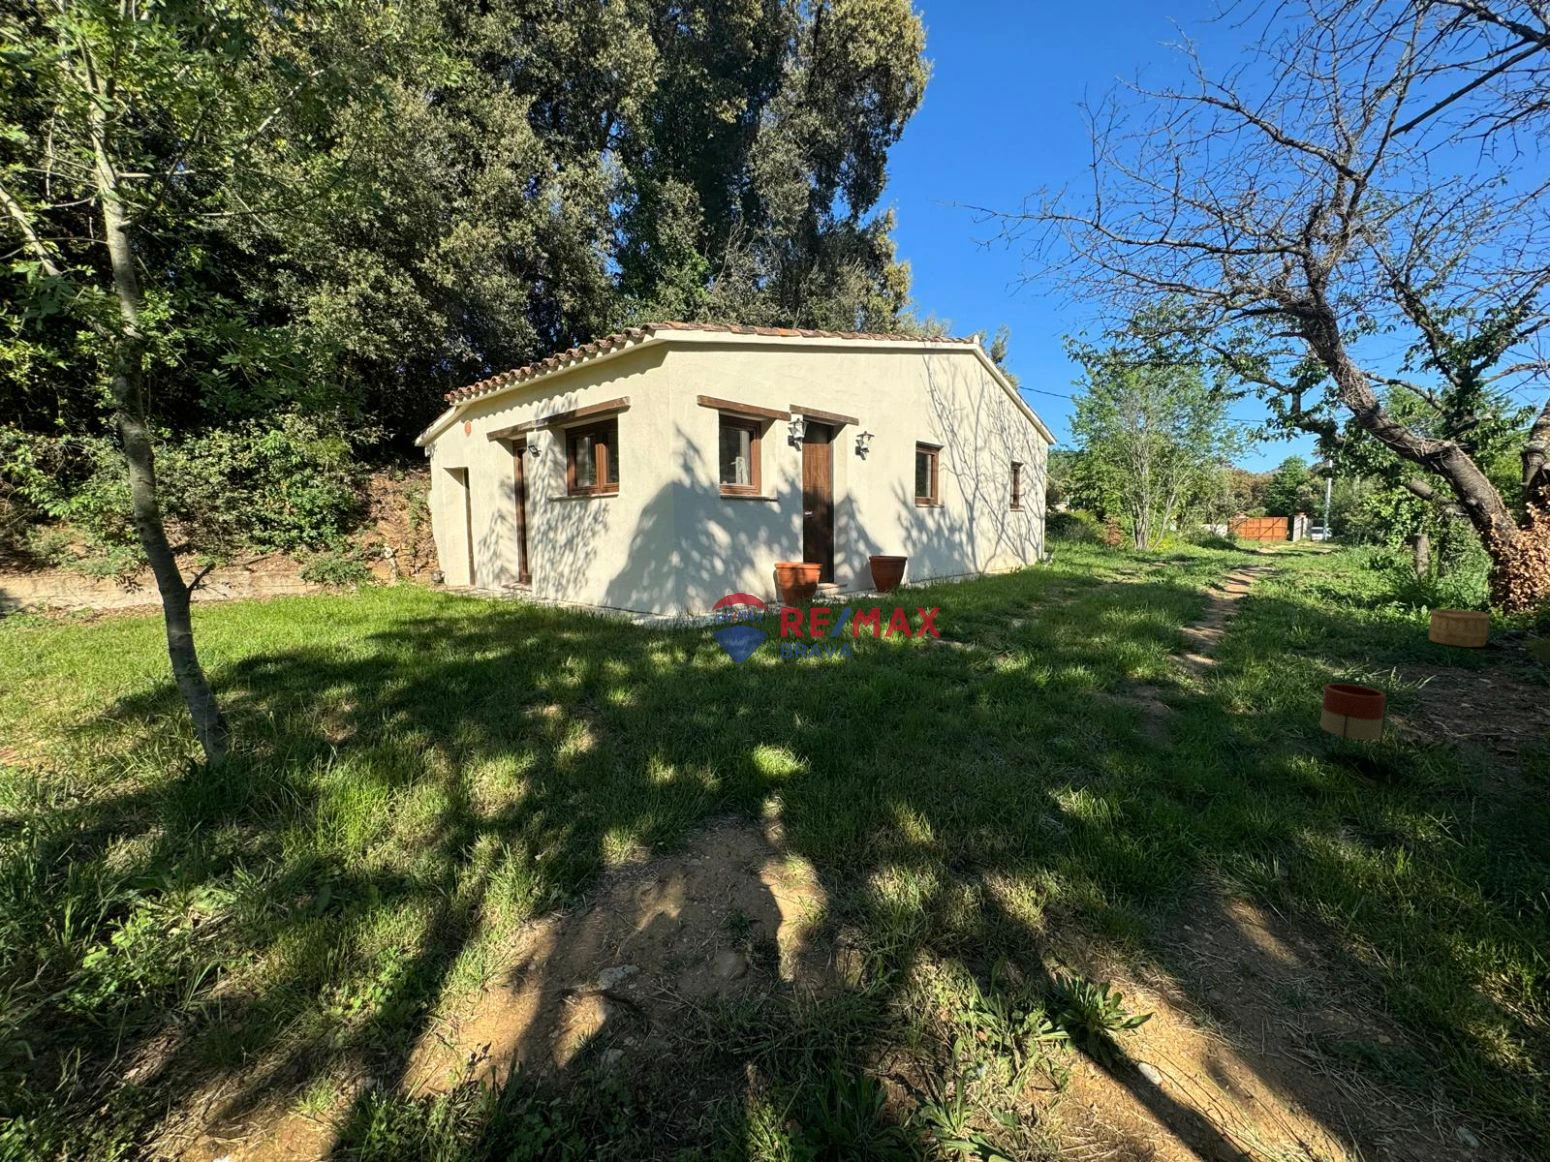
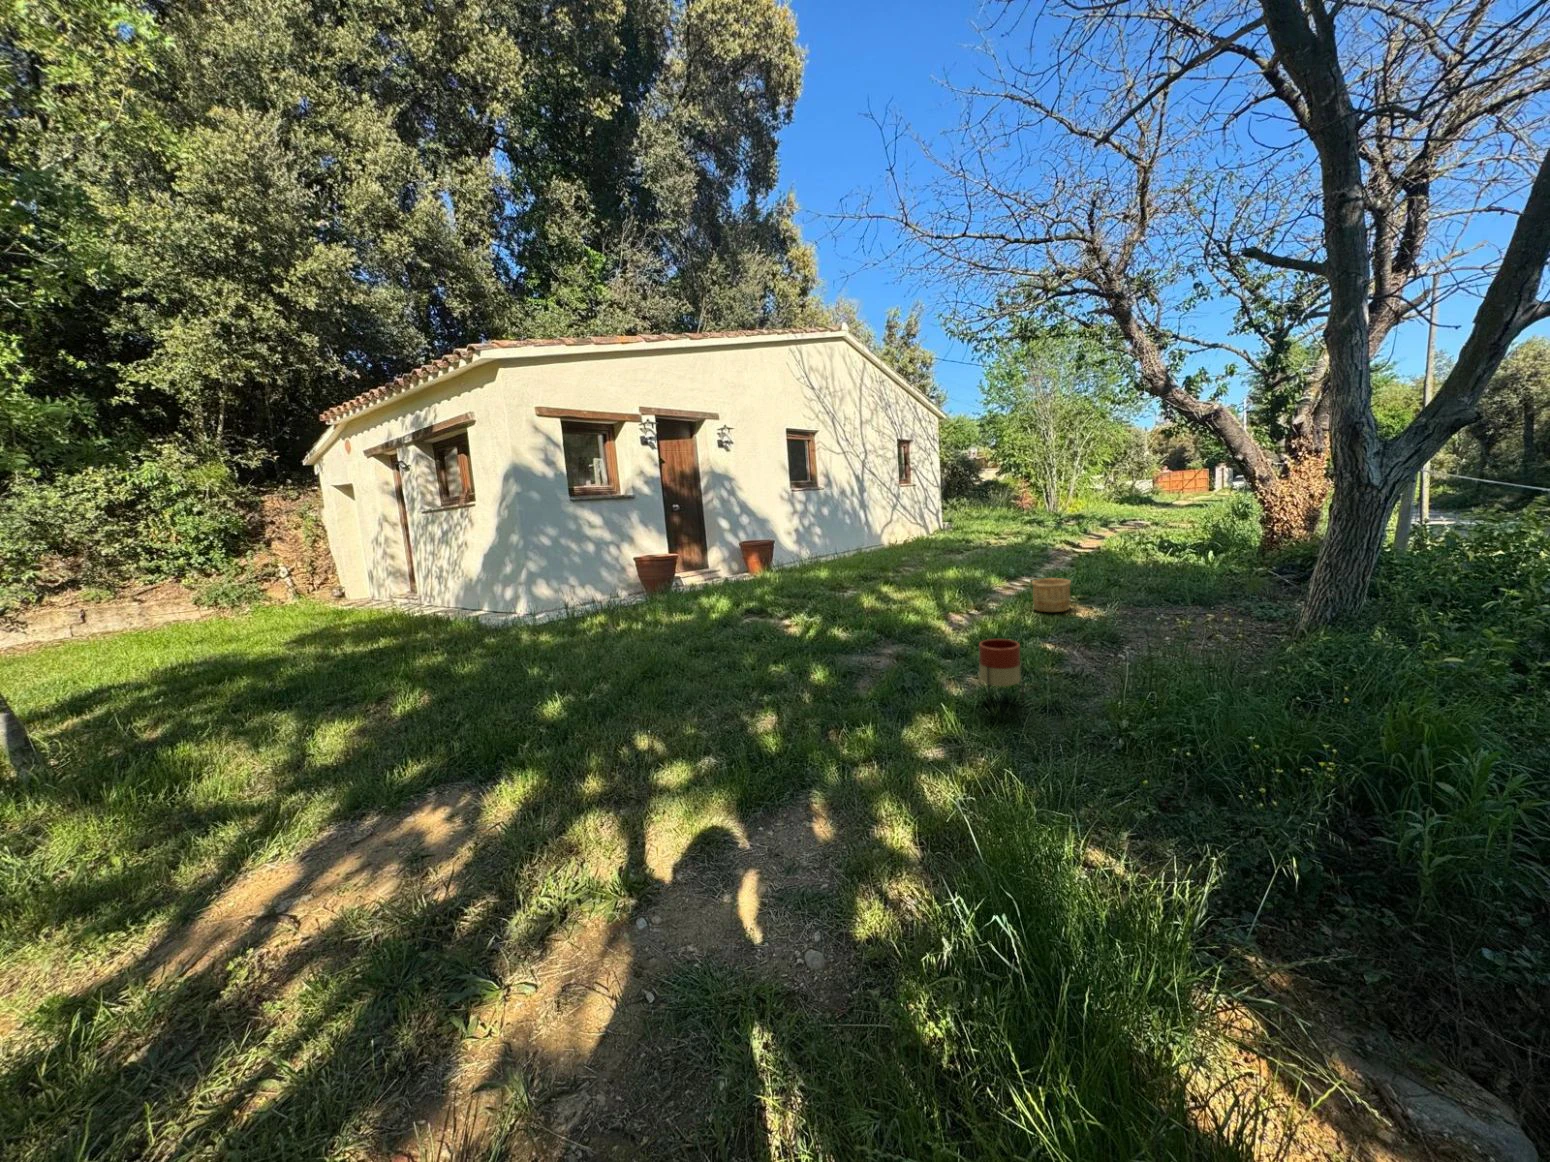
wooden bucket: present [1429,609,1491,647] -> present [1032,578,1071,612]

